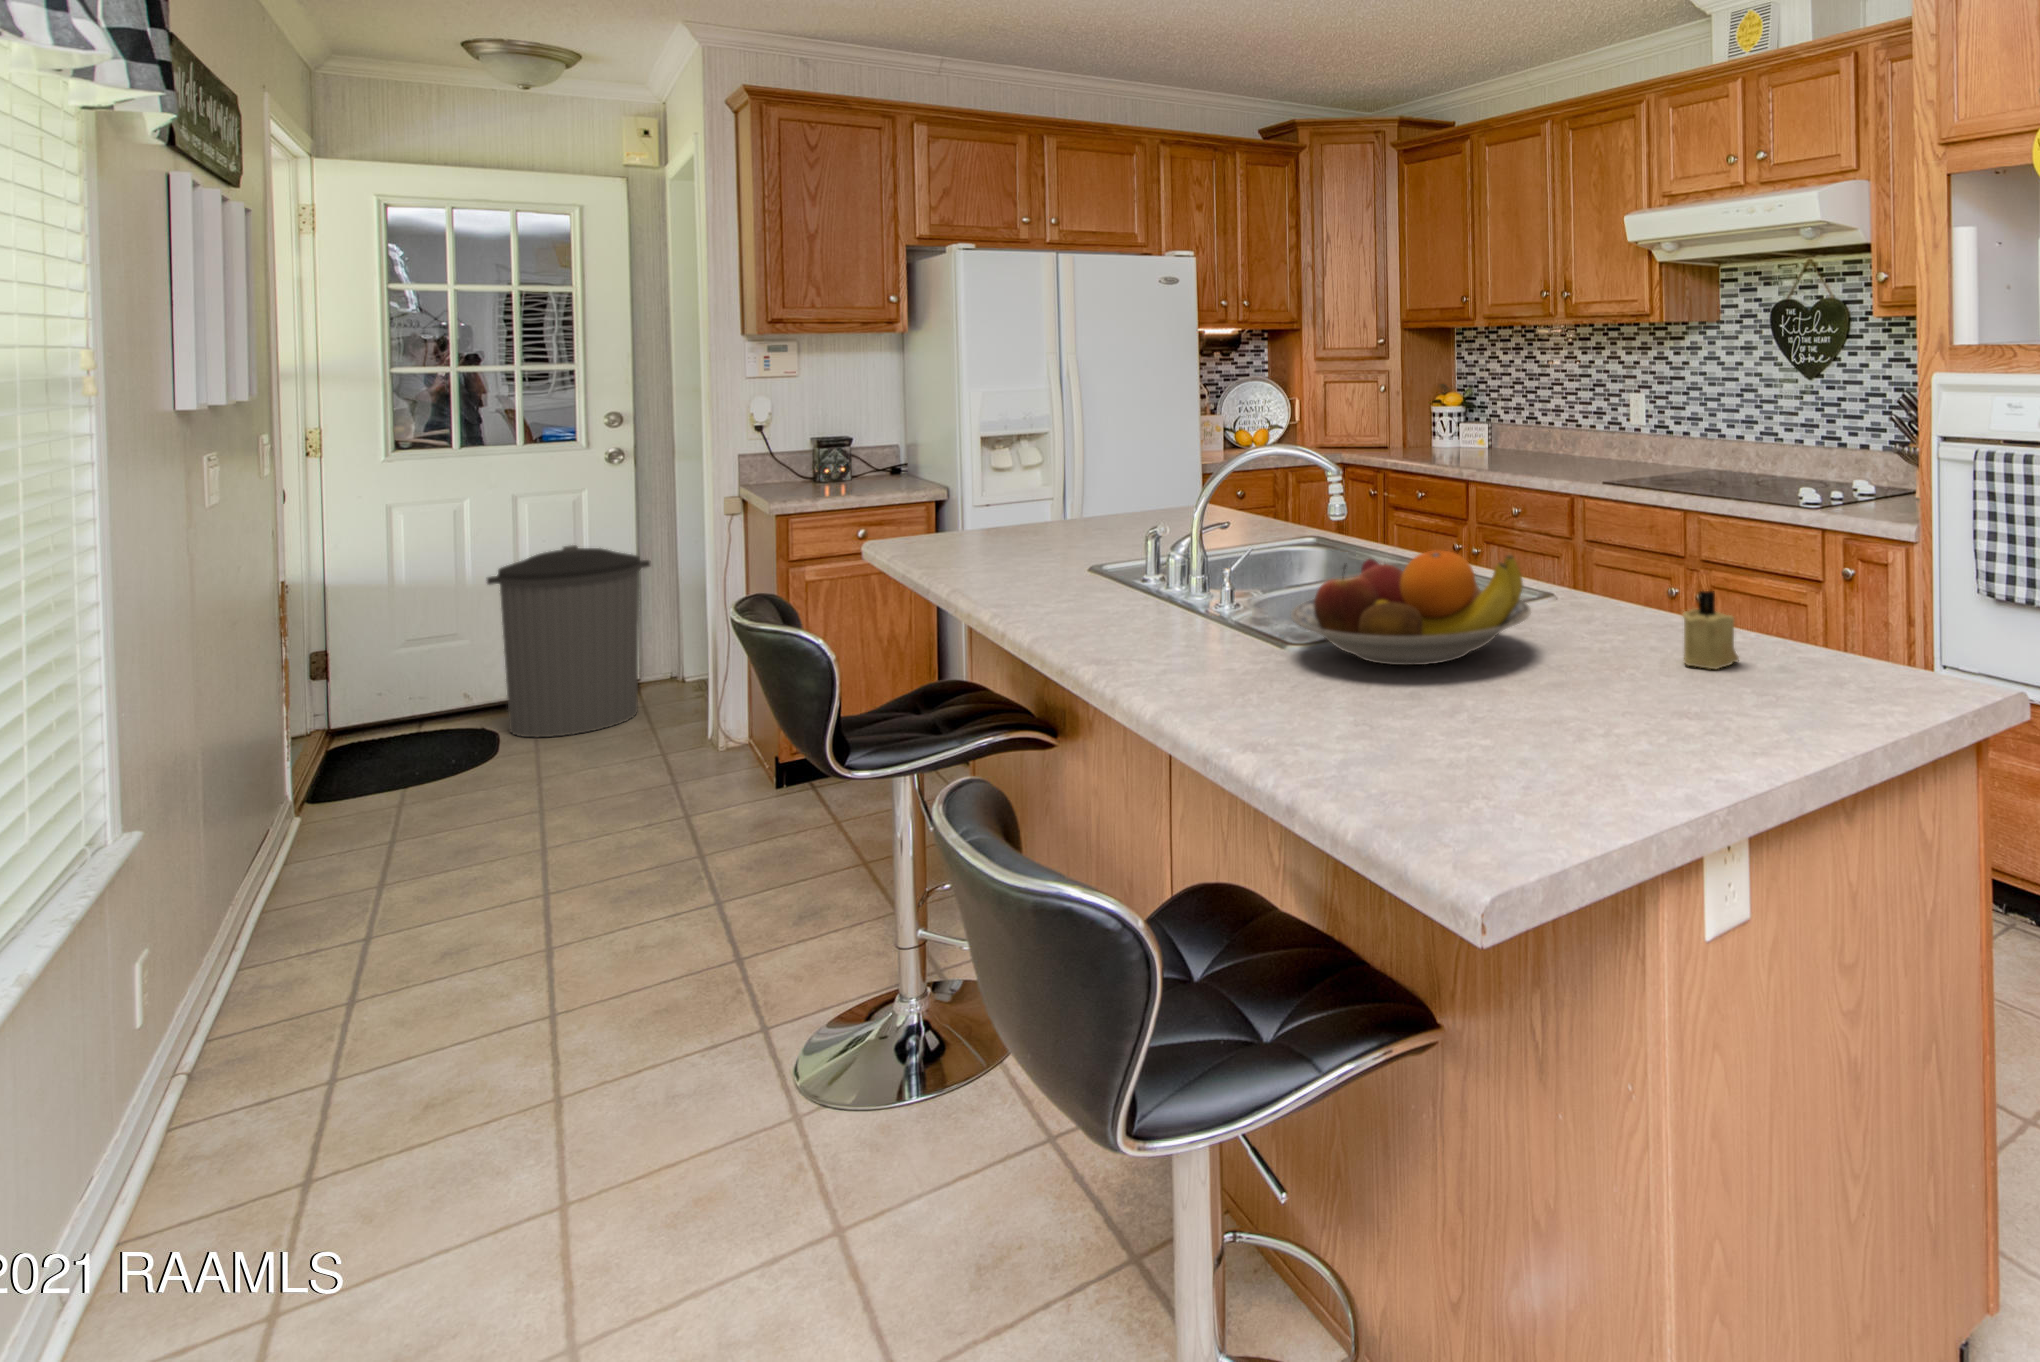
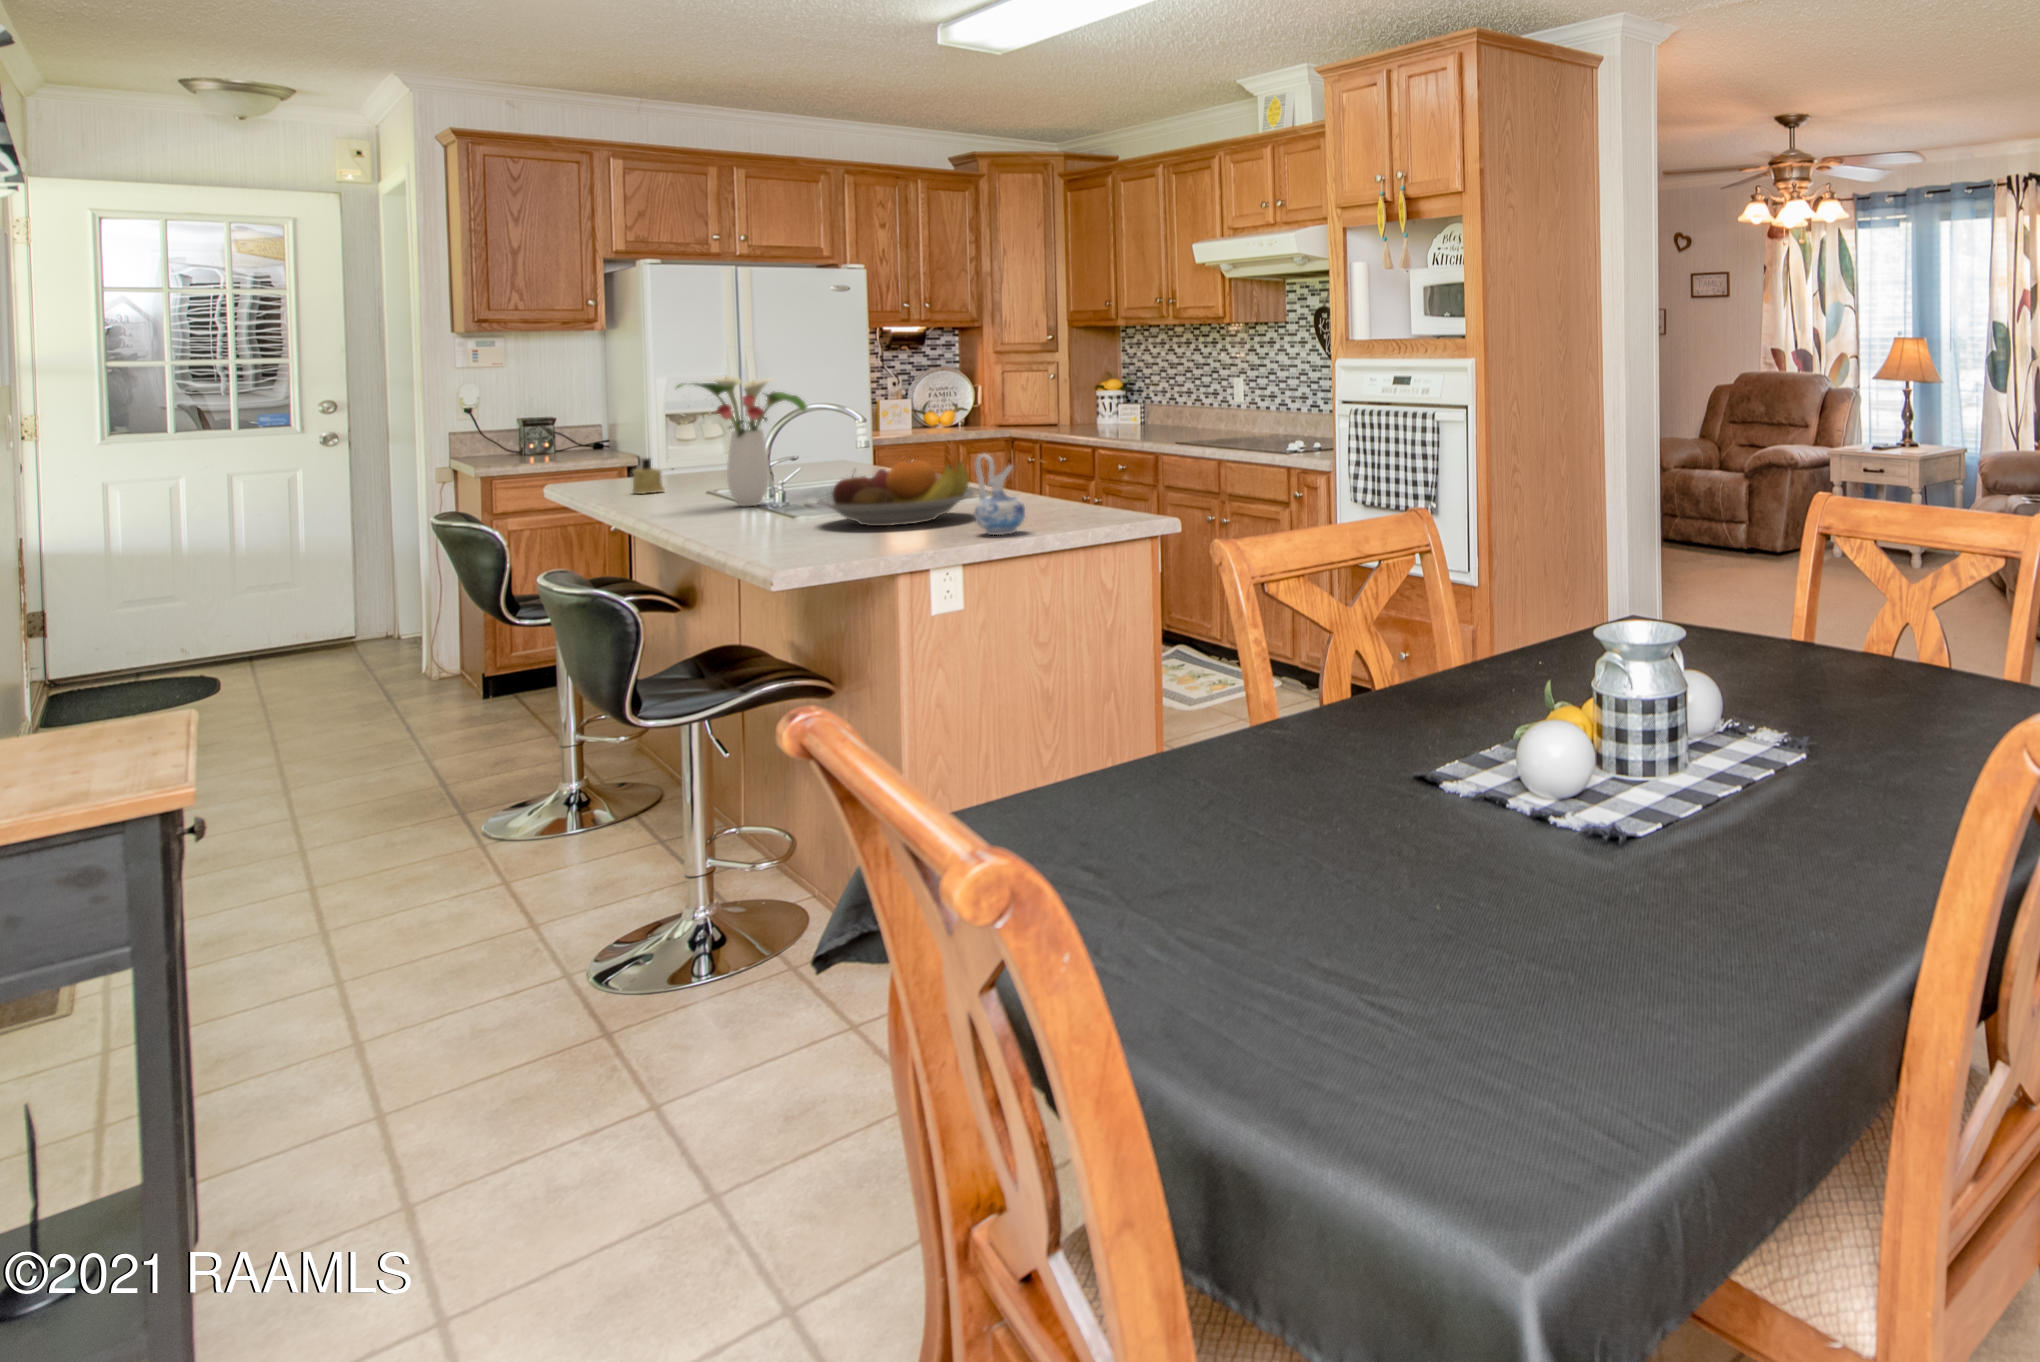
flower arrangement: none [1054,401,1233,598] -> present [677,376,806,506]
trash can: present [487,545,650,737] -> none [205,515,366,679]
ceramic pitcher: none [1593,558,1682,708] -> present [974,454,1025,535]
candle: present [1683,591,1739,669] -> present [633,458,664,494]

